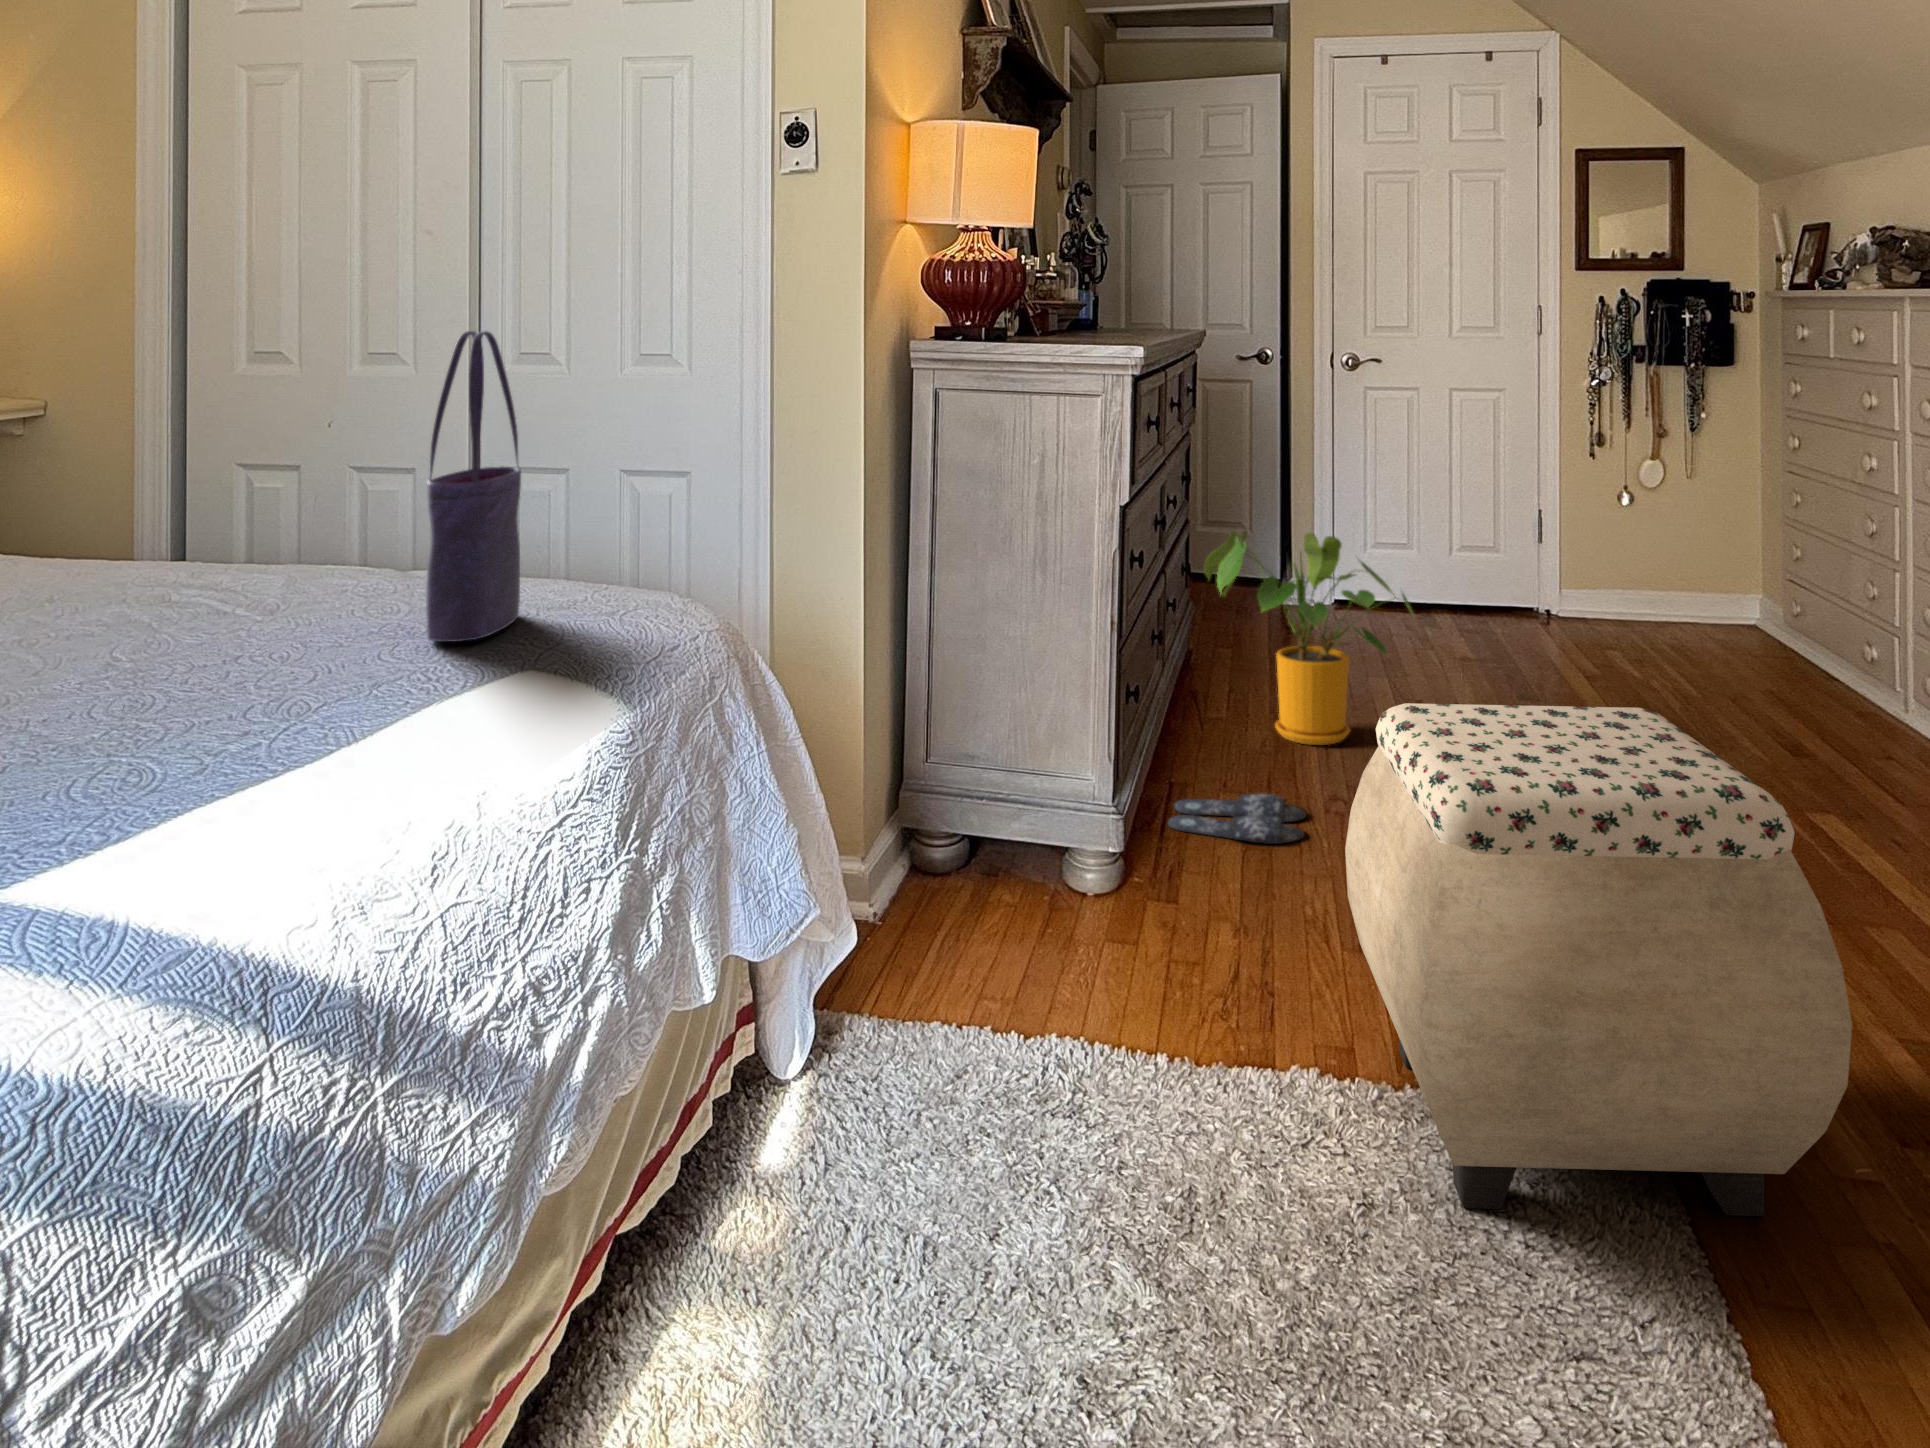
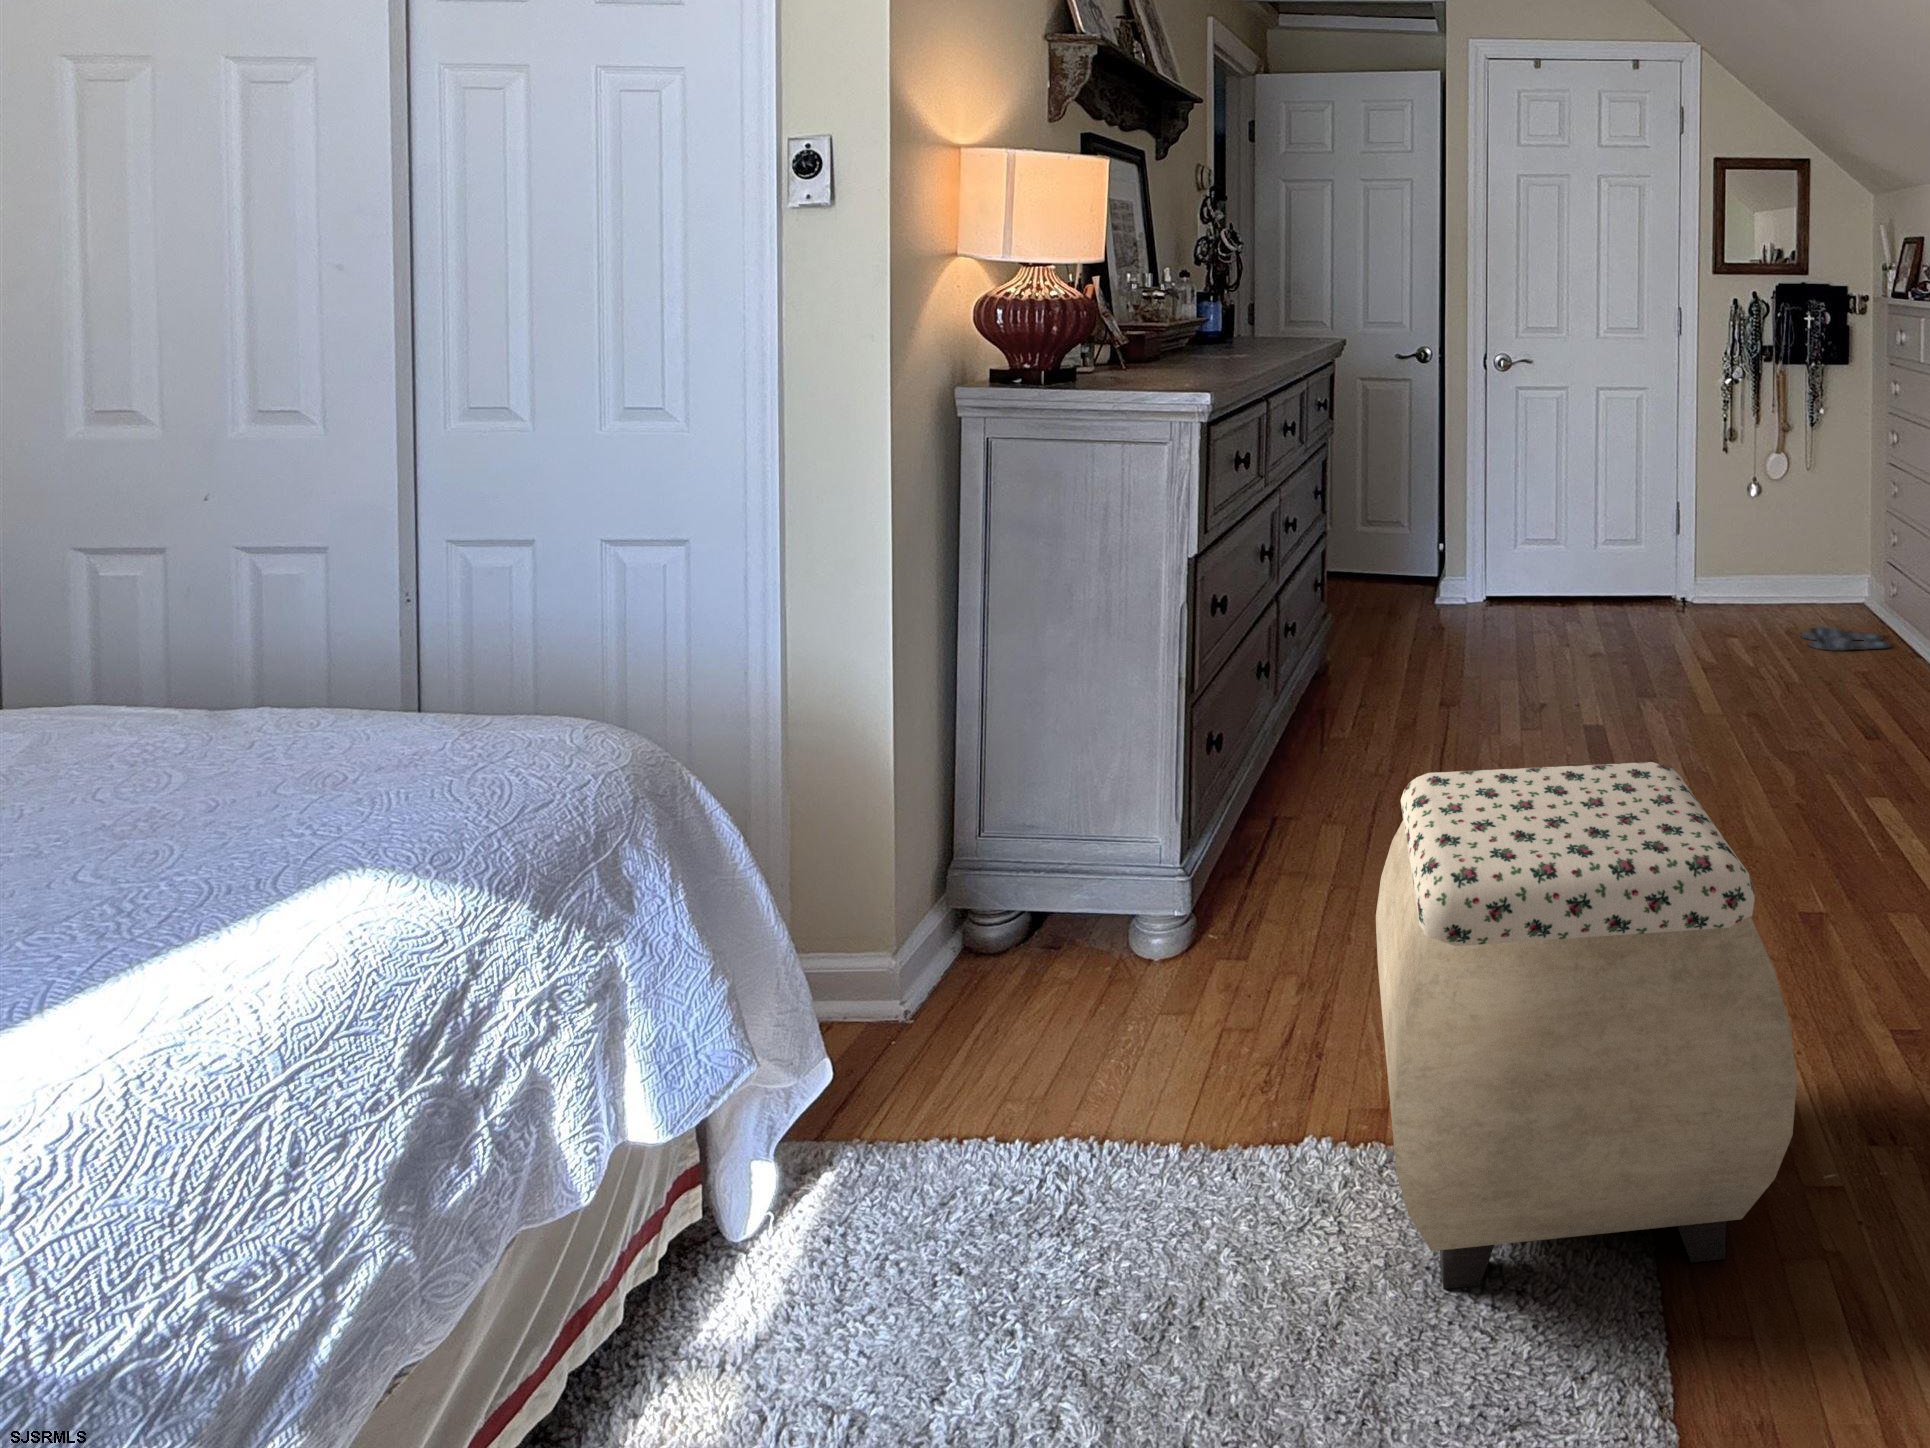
tote bag: present [426,331,521,642] -> none [222,446,376,817]
house plant: present [1204,530,1413,745] -> none [1316,550,1523,767]
slippers: present [1168,794,1306,844] -> present [1802,626,1891,651]

